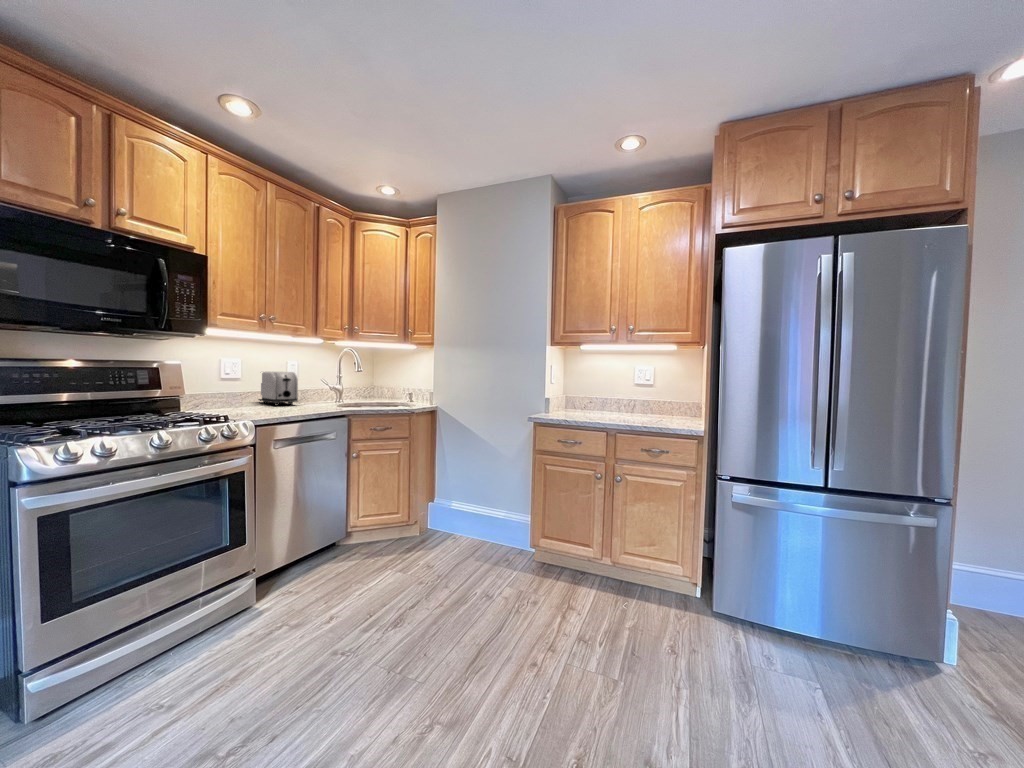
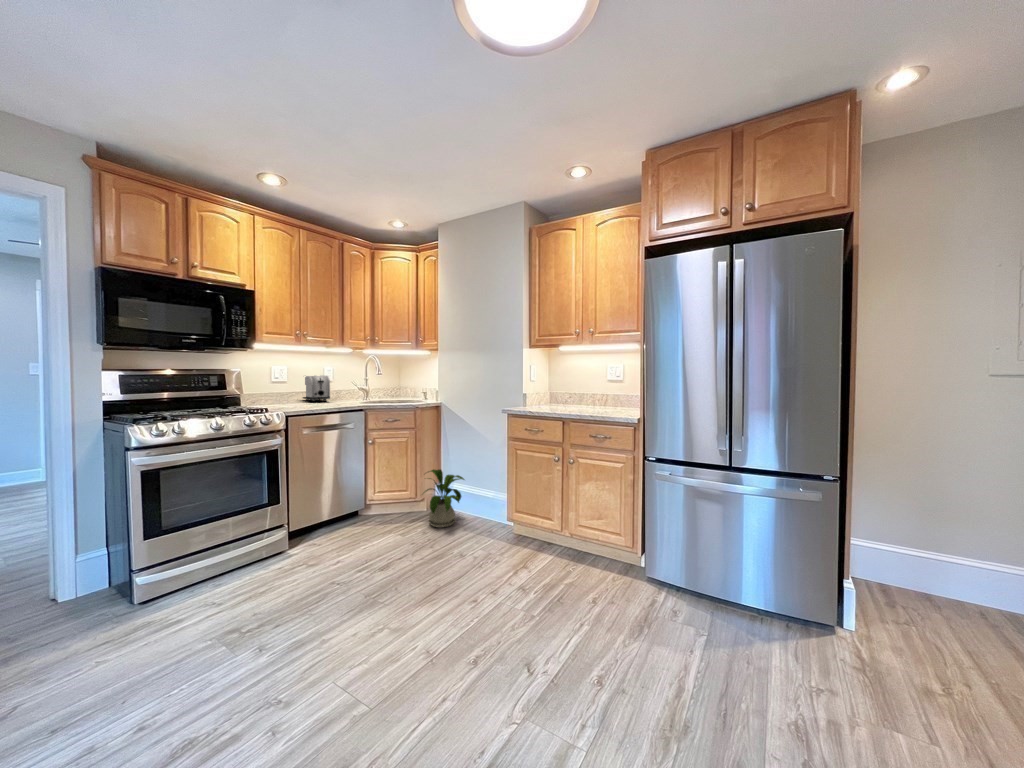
house plant: none [421,487,477,558] -> present [424,469,464,528]

